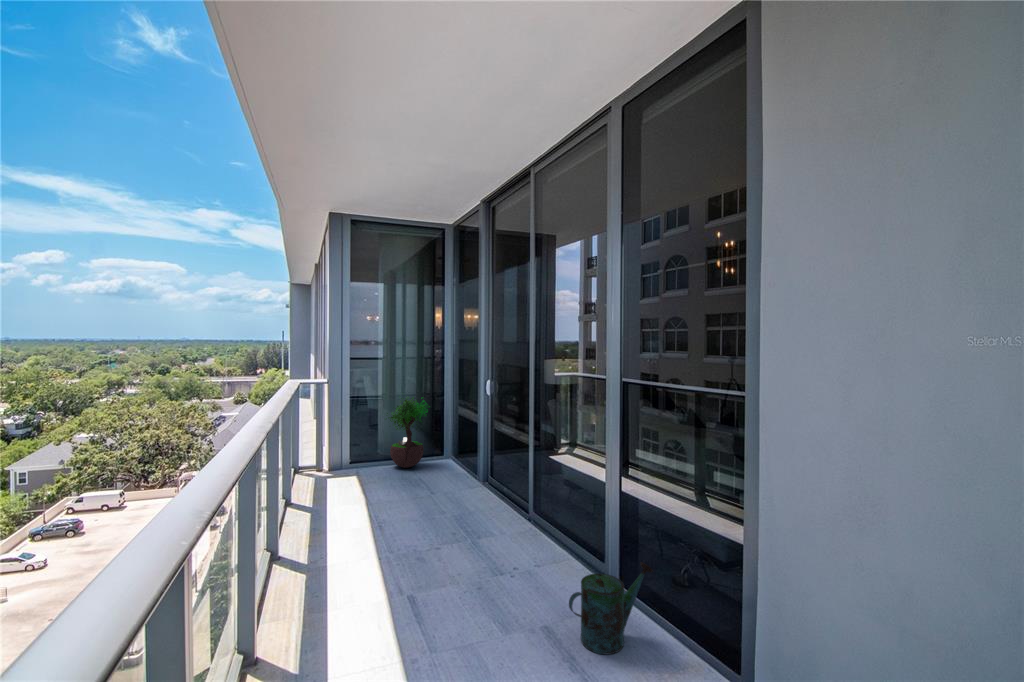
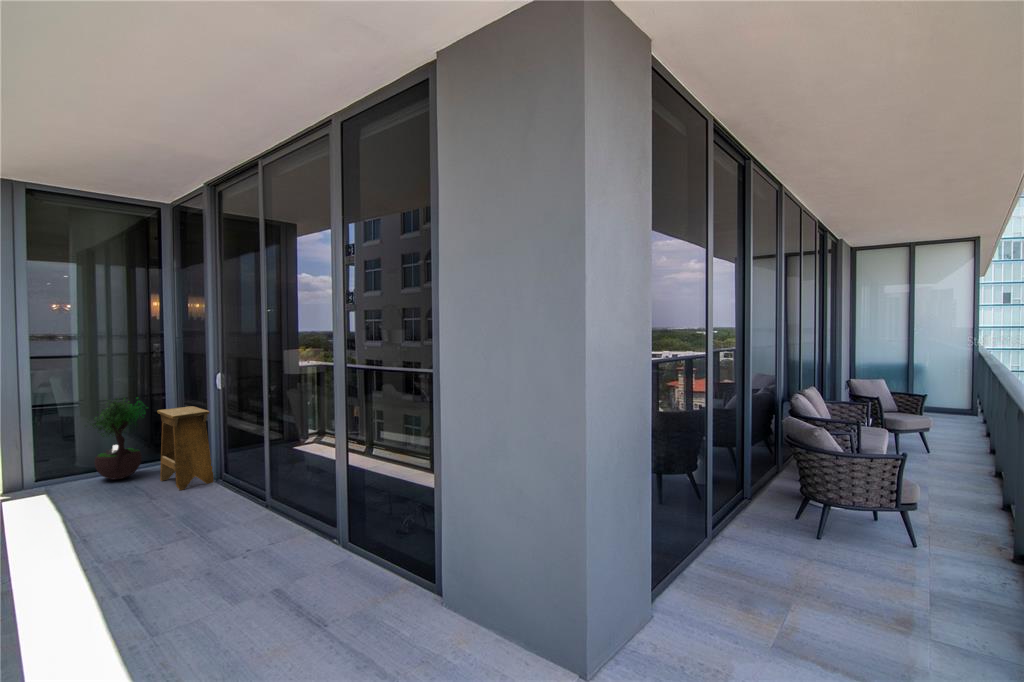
stool: none [437,409,479,486] -> present [157,406,213,490]
watering can: present [569,562,653,654] -> none [297,518,373,597]

